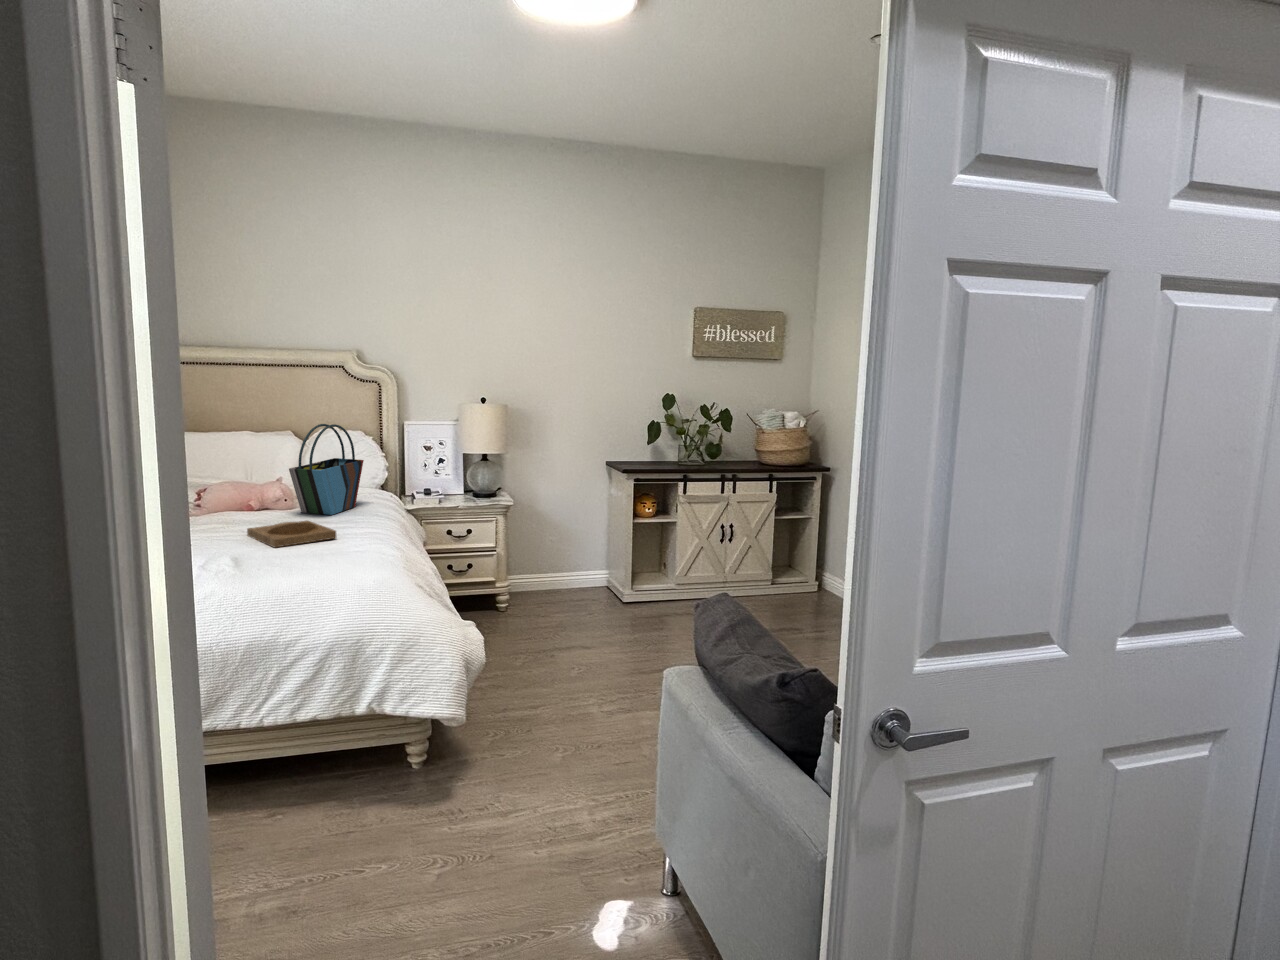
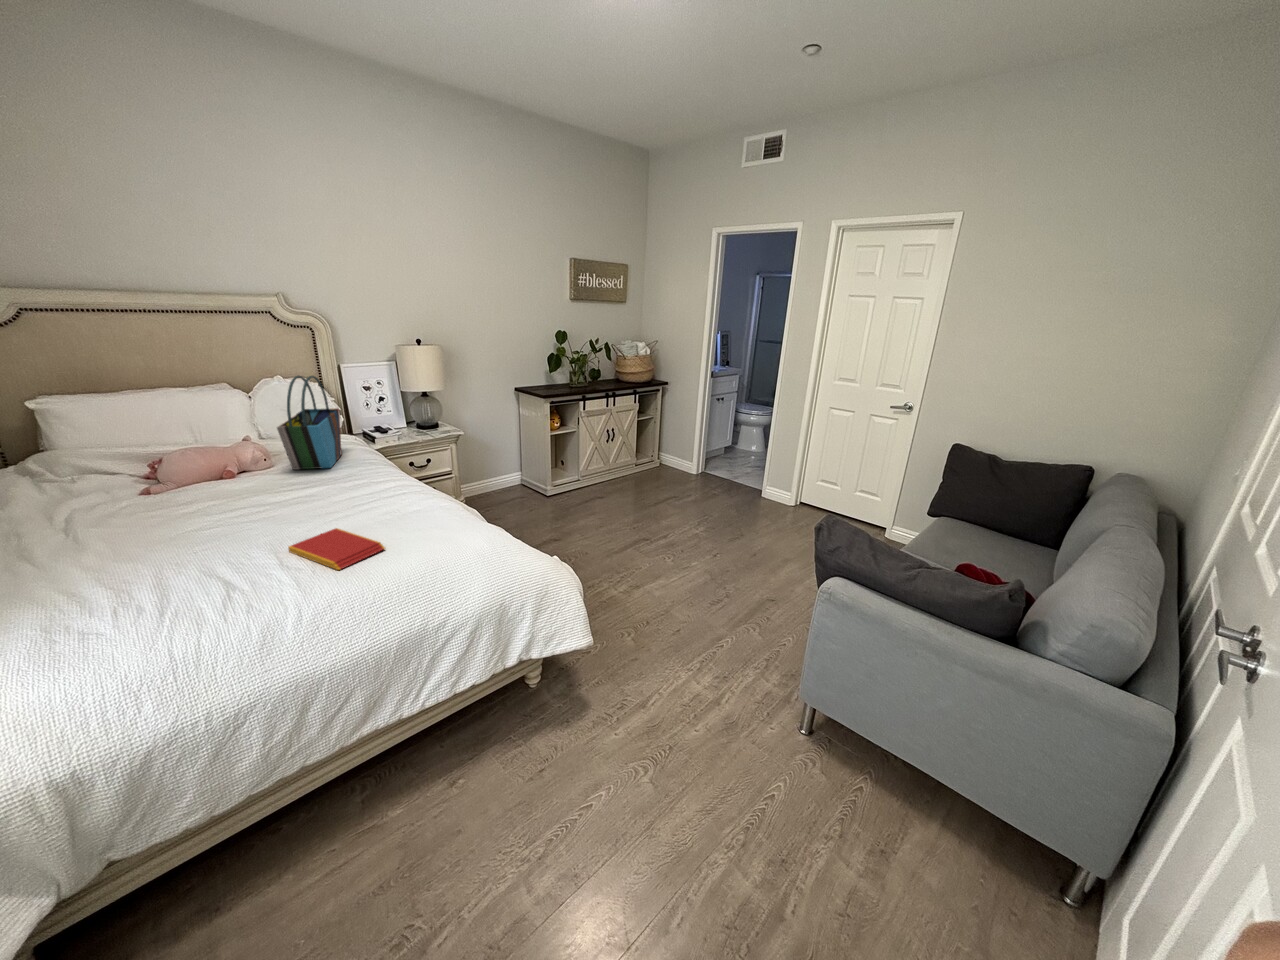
tray: present [247,521,336,547] -> none [271,480,379,519]
book: none [218,553,283,579] -> present [288,528,385,570]

